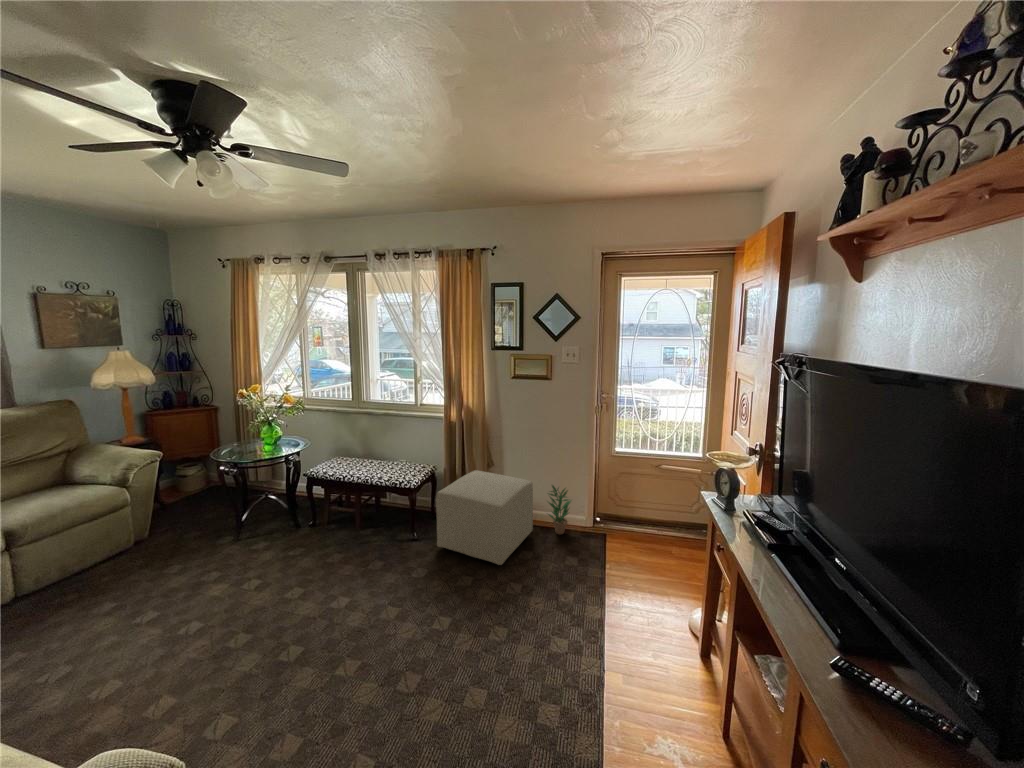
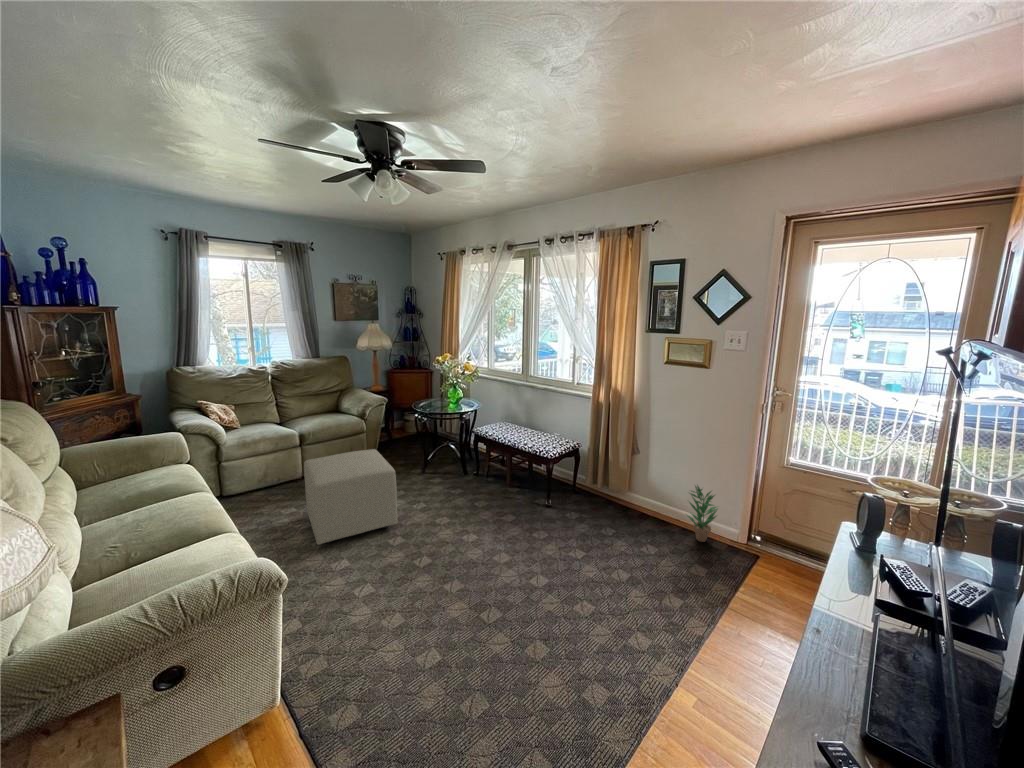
ottoman: present [436,470,533,565] -> present [304,449,397,544]

